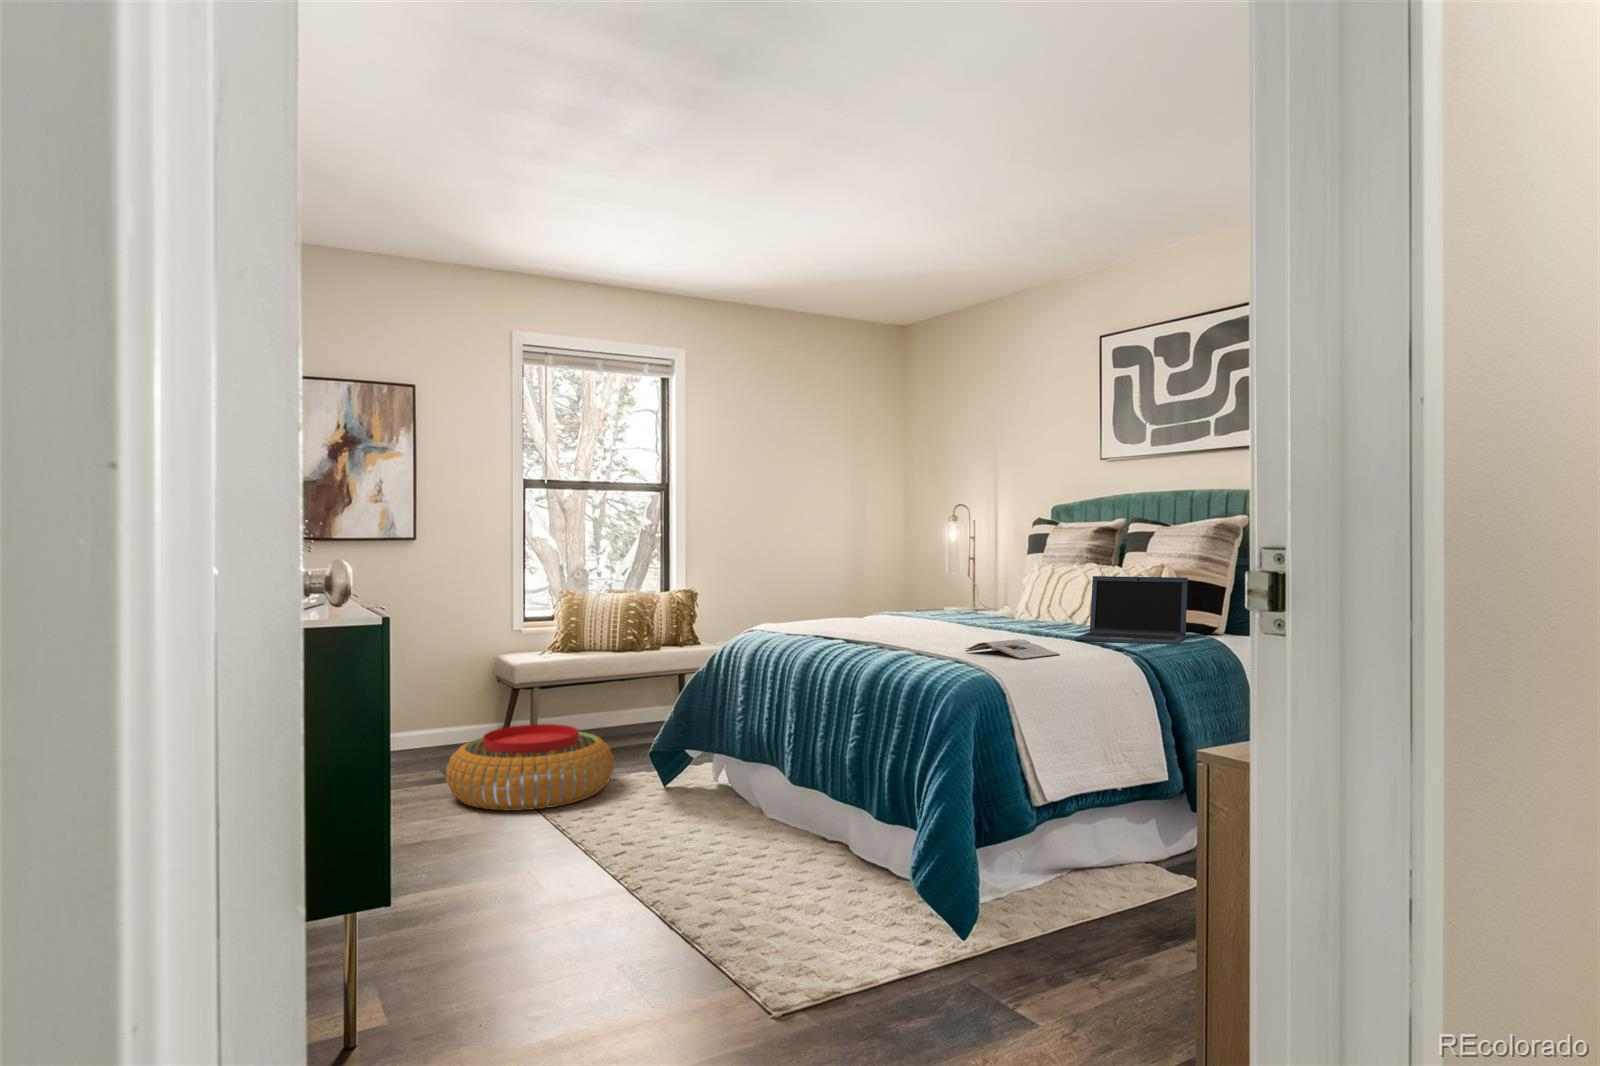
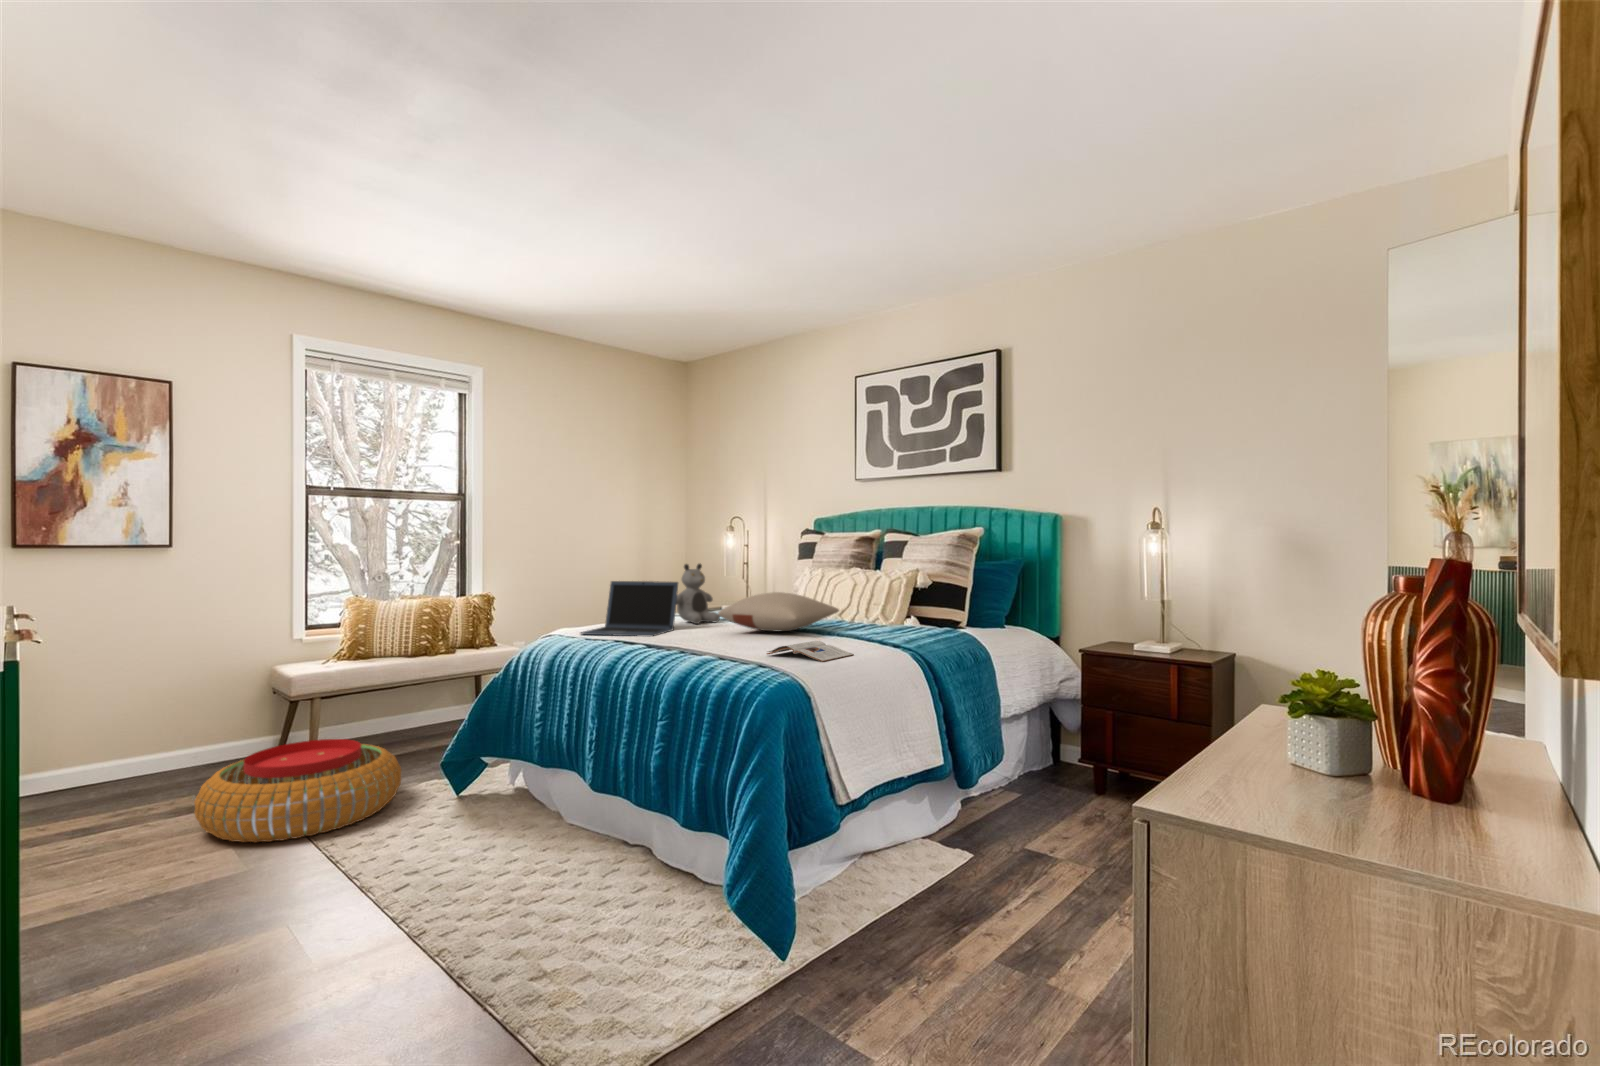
teddy bear: none [877,557,930,624] -> present [676,564,720,624]
laptop: present [1075,576,1188,645] -> present [581,581,678,637]
pillow: none [923,590,1062,632] -> present [718,592,839,632]

